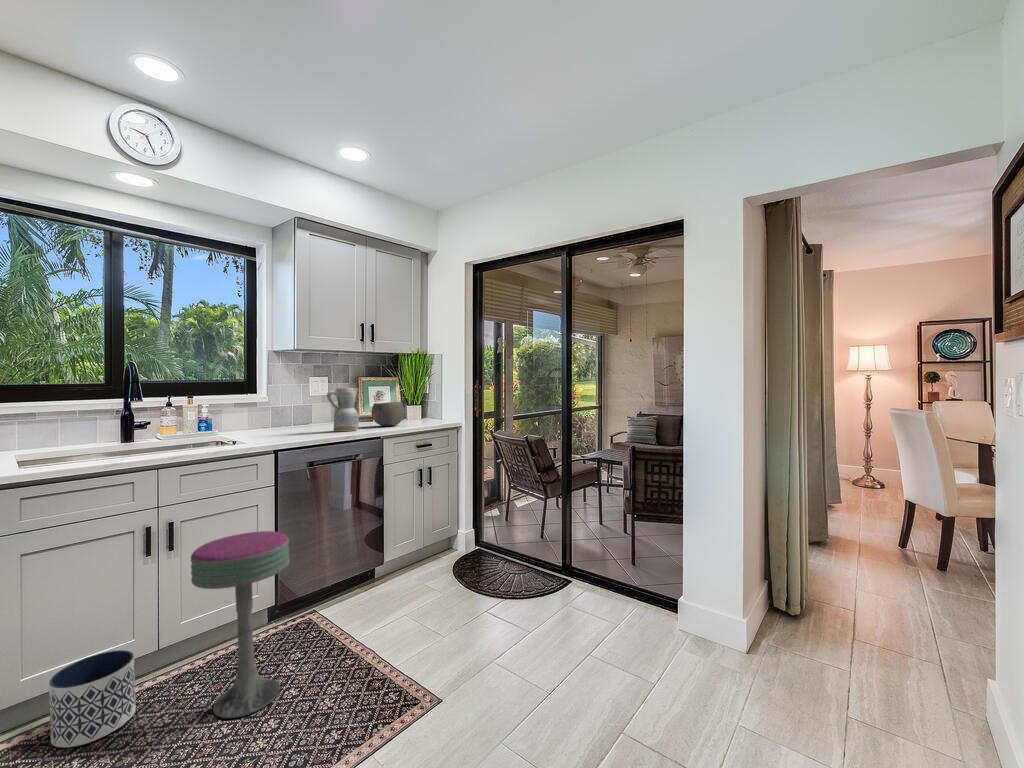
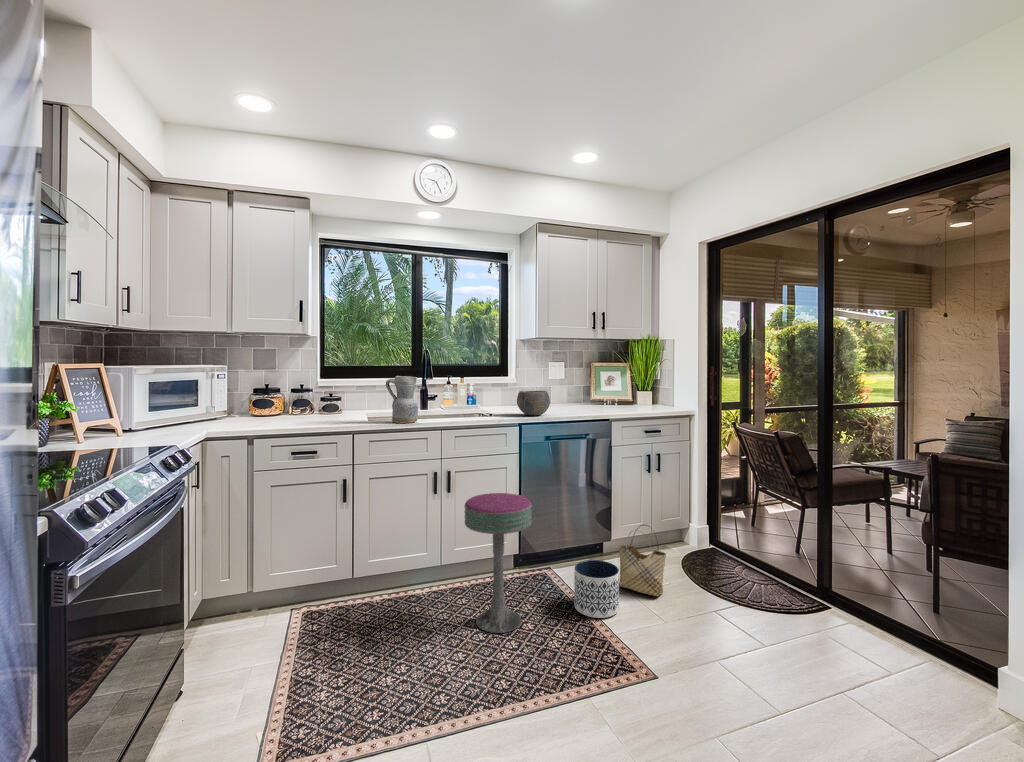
ceramic pitcher: present [327,388,359,431] -> present [386,376,418,423]
bowl: present [371,402,405,426] -> present [517,391,550,416]
woven basket: none [395,539,445,613] -> present [619,525,666,596]
planter: present [49,650,136,748] -> present [574,560,619,618]

